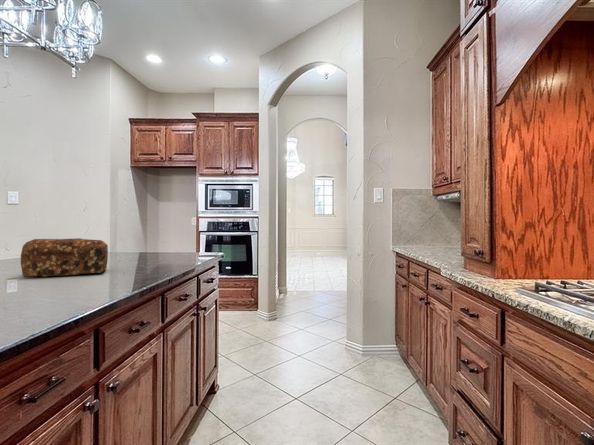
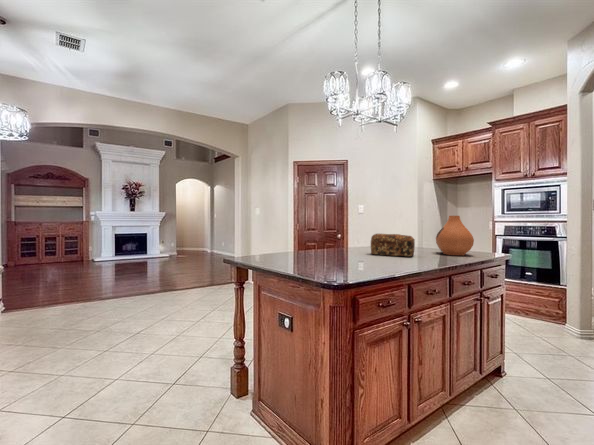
vase: none [139,210,187,262] -> present [436,216,474,255]

